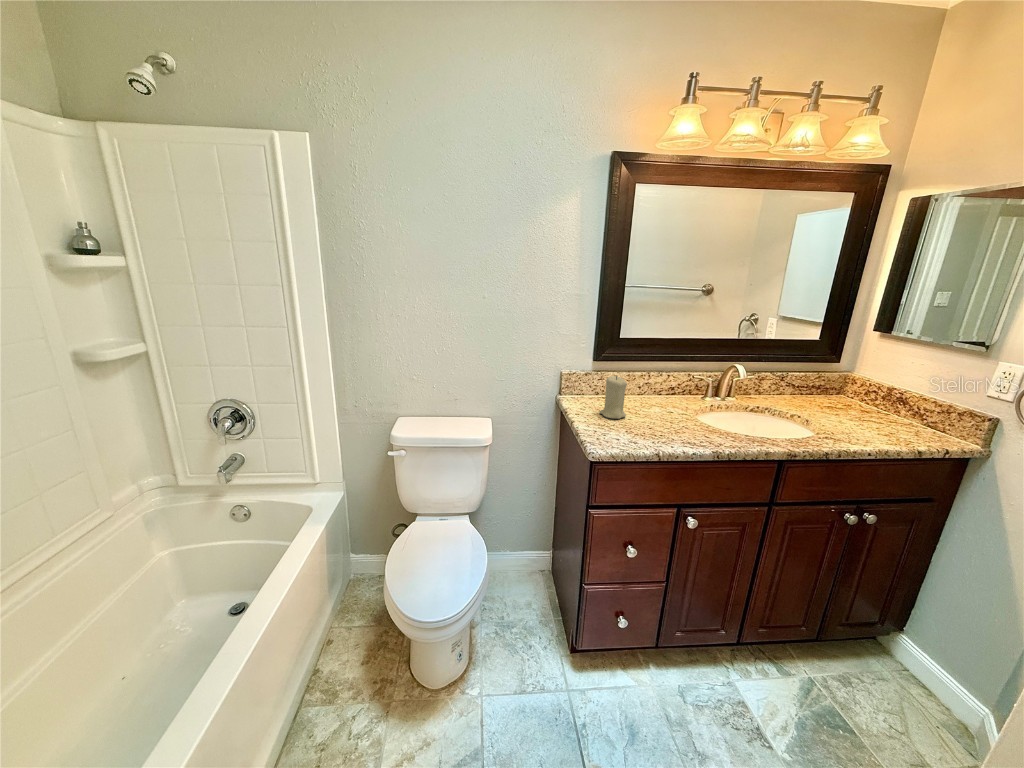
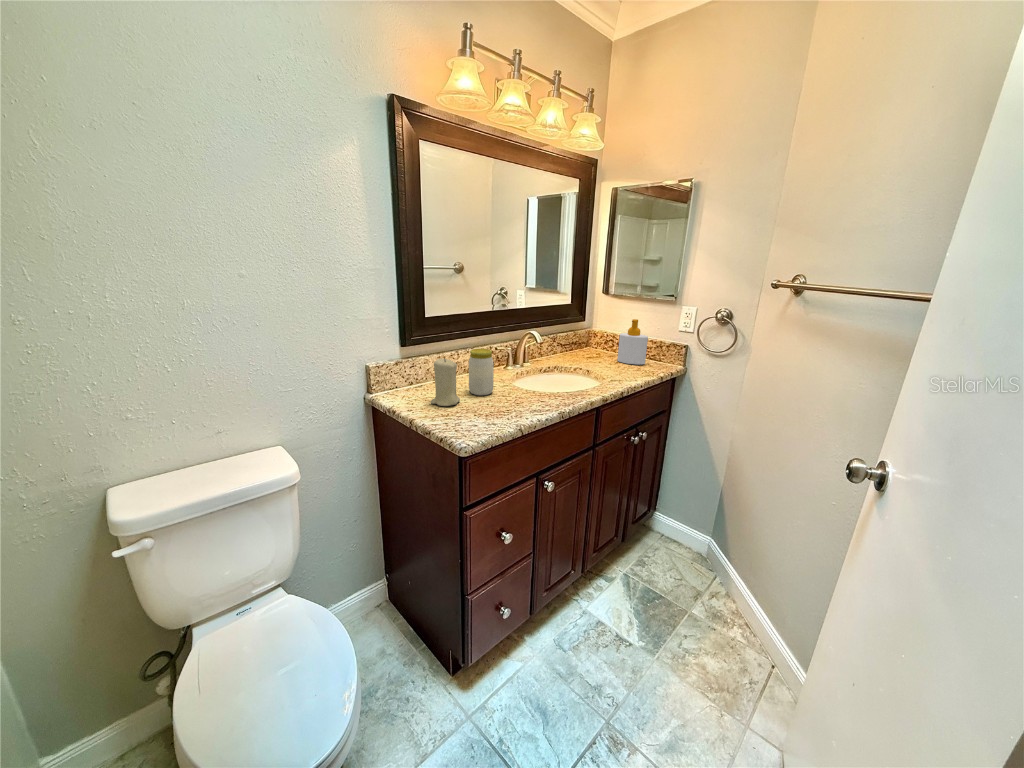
soap bottle: none [869,368,924,430] -> present [617,319,648,365]
jar: none [642,373,669,417] -> present [469,349,494,395]

